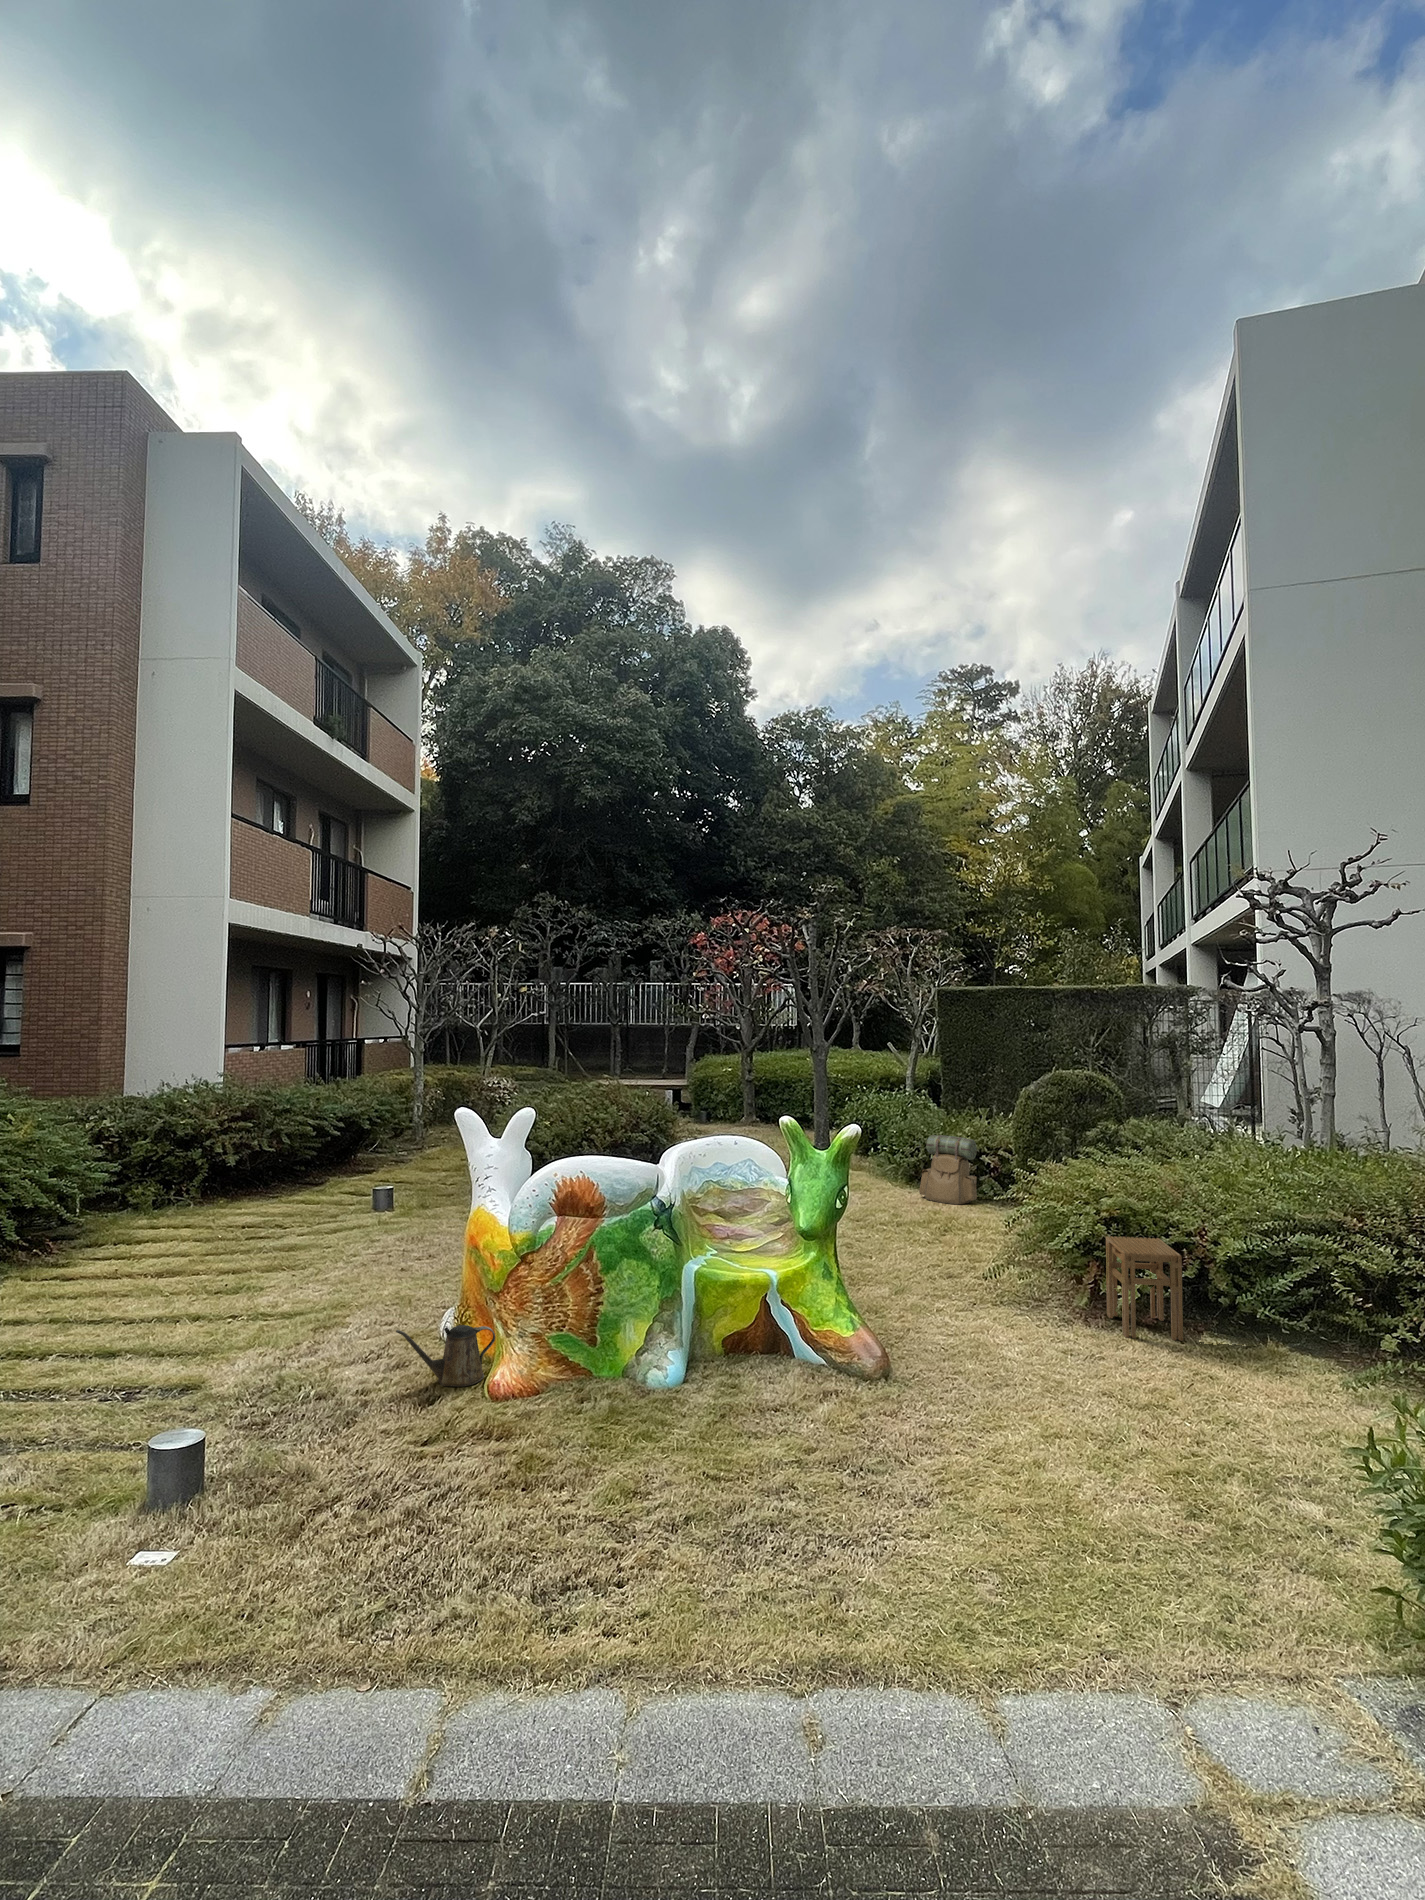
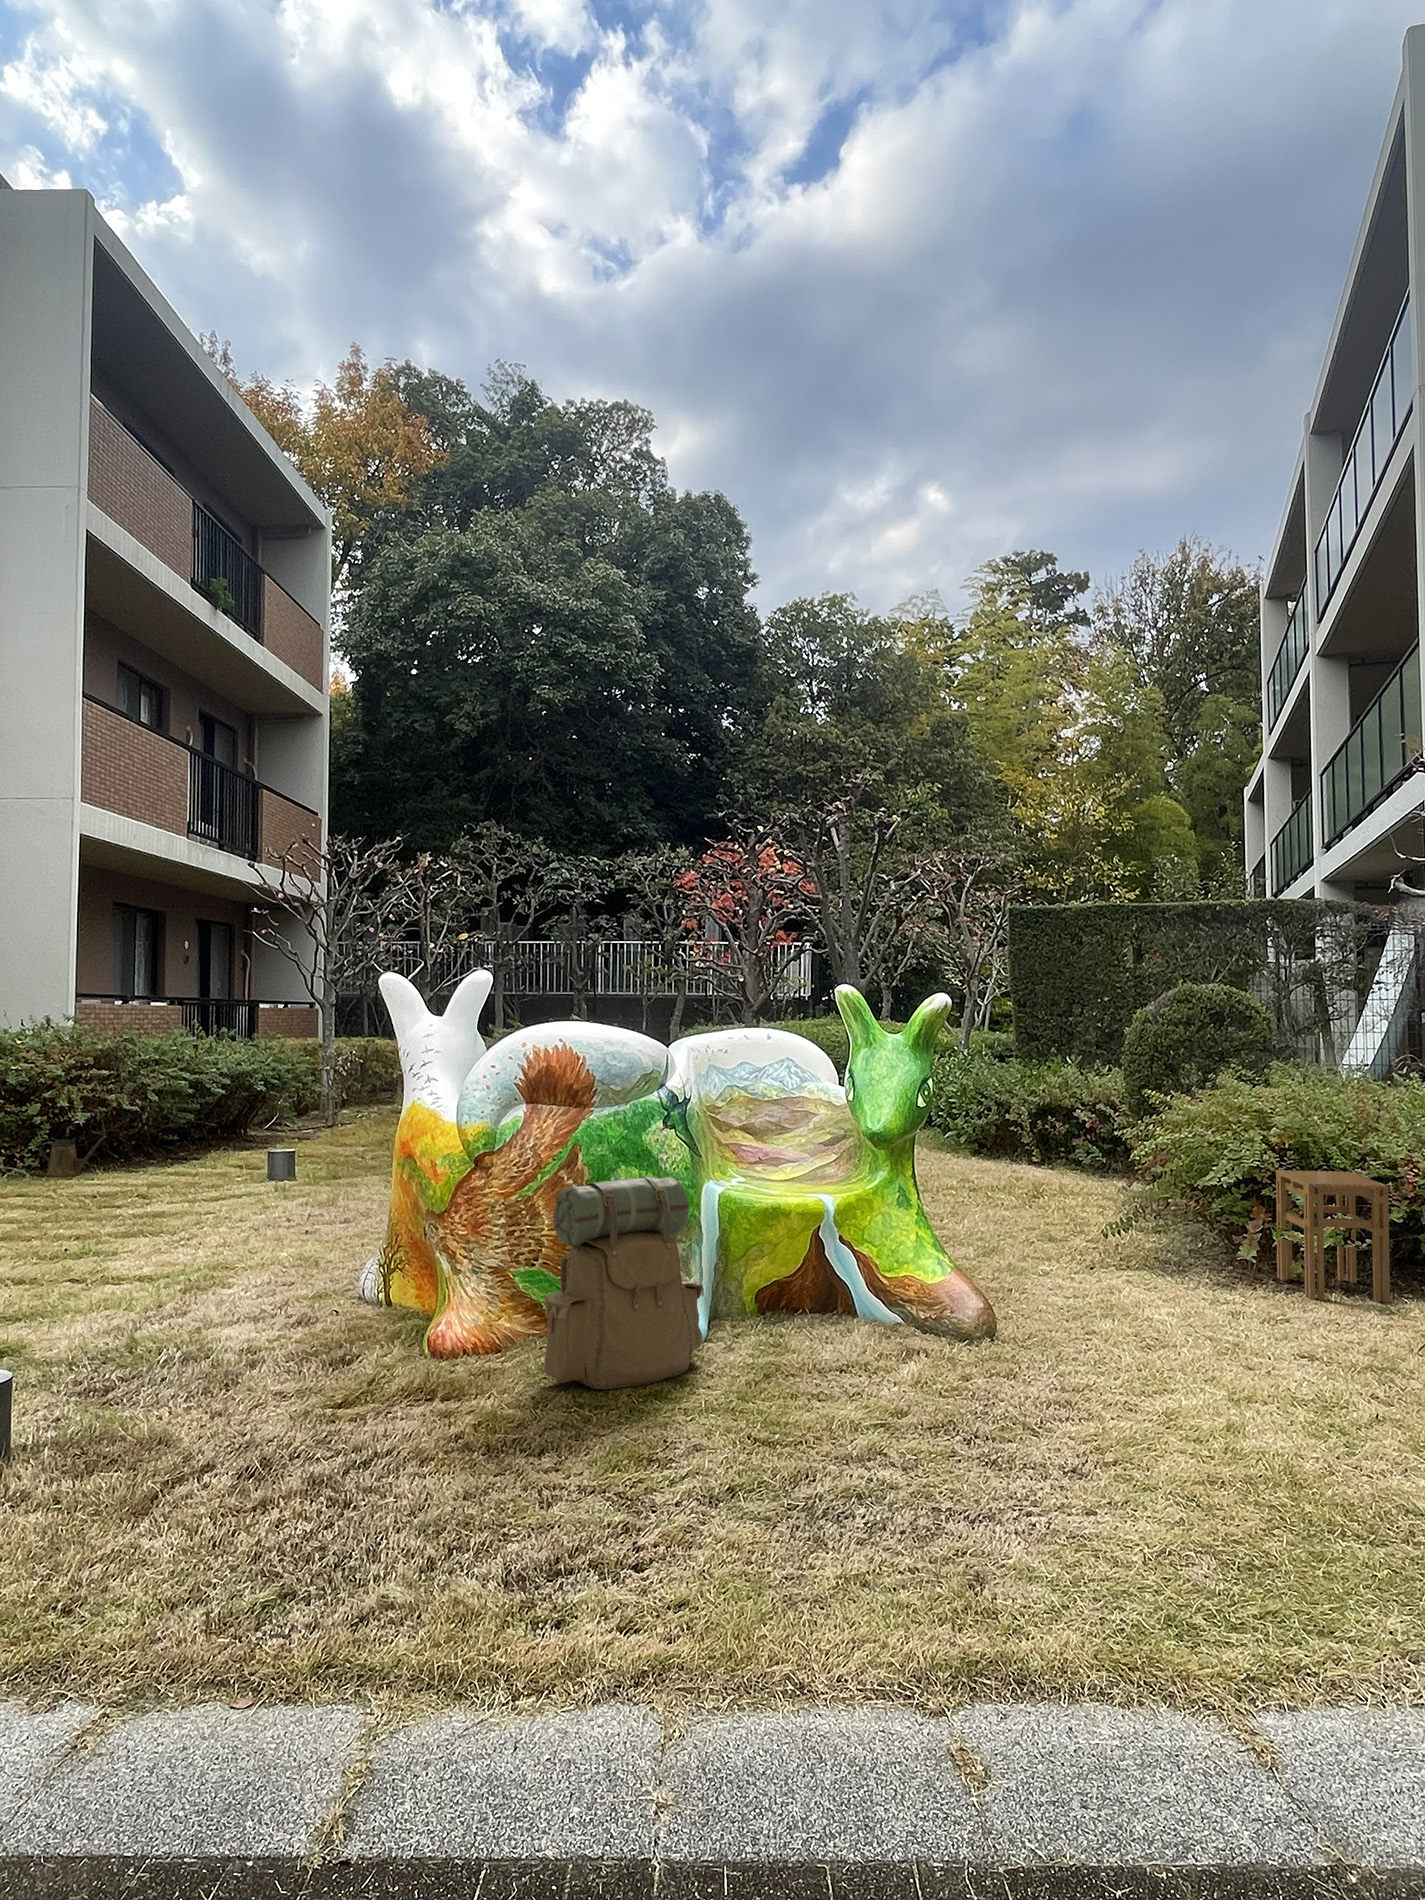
backpack: present [919,1135,977,1205] -> present [544,1177,702,1389]
watering can: present [396,1325,495,1386] -> present [39,1136,107,1177]

